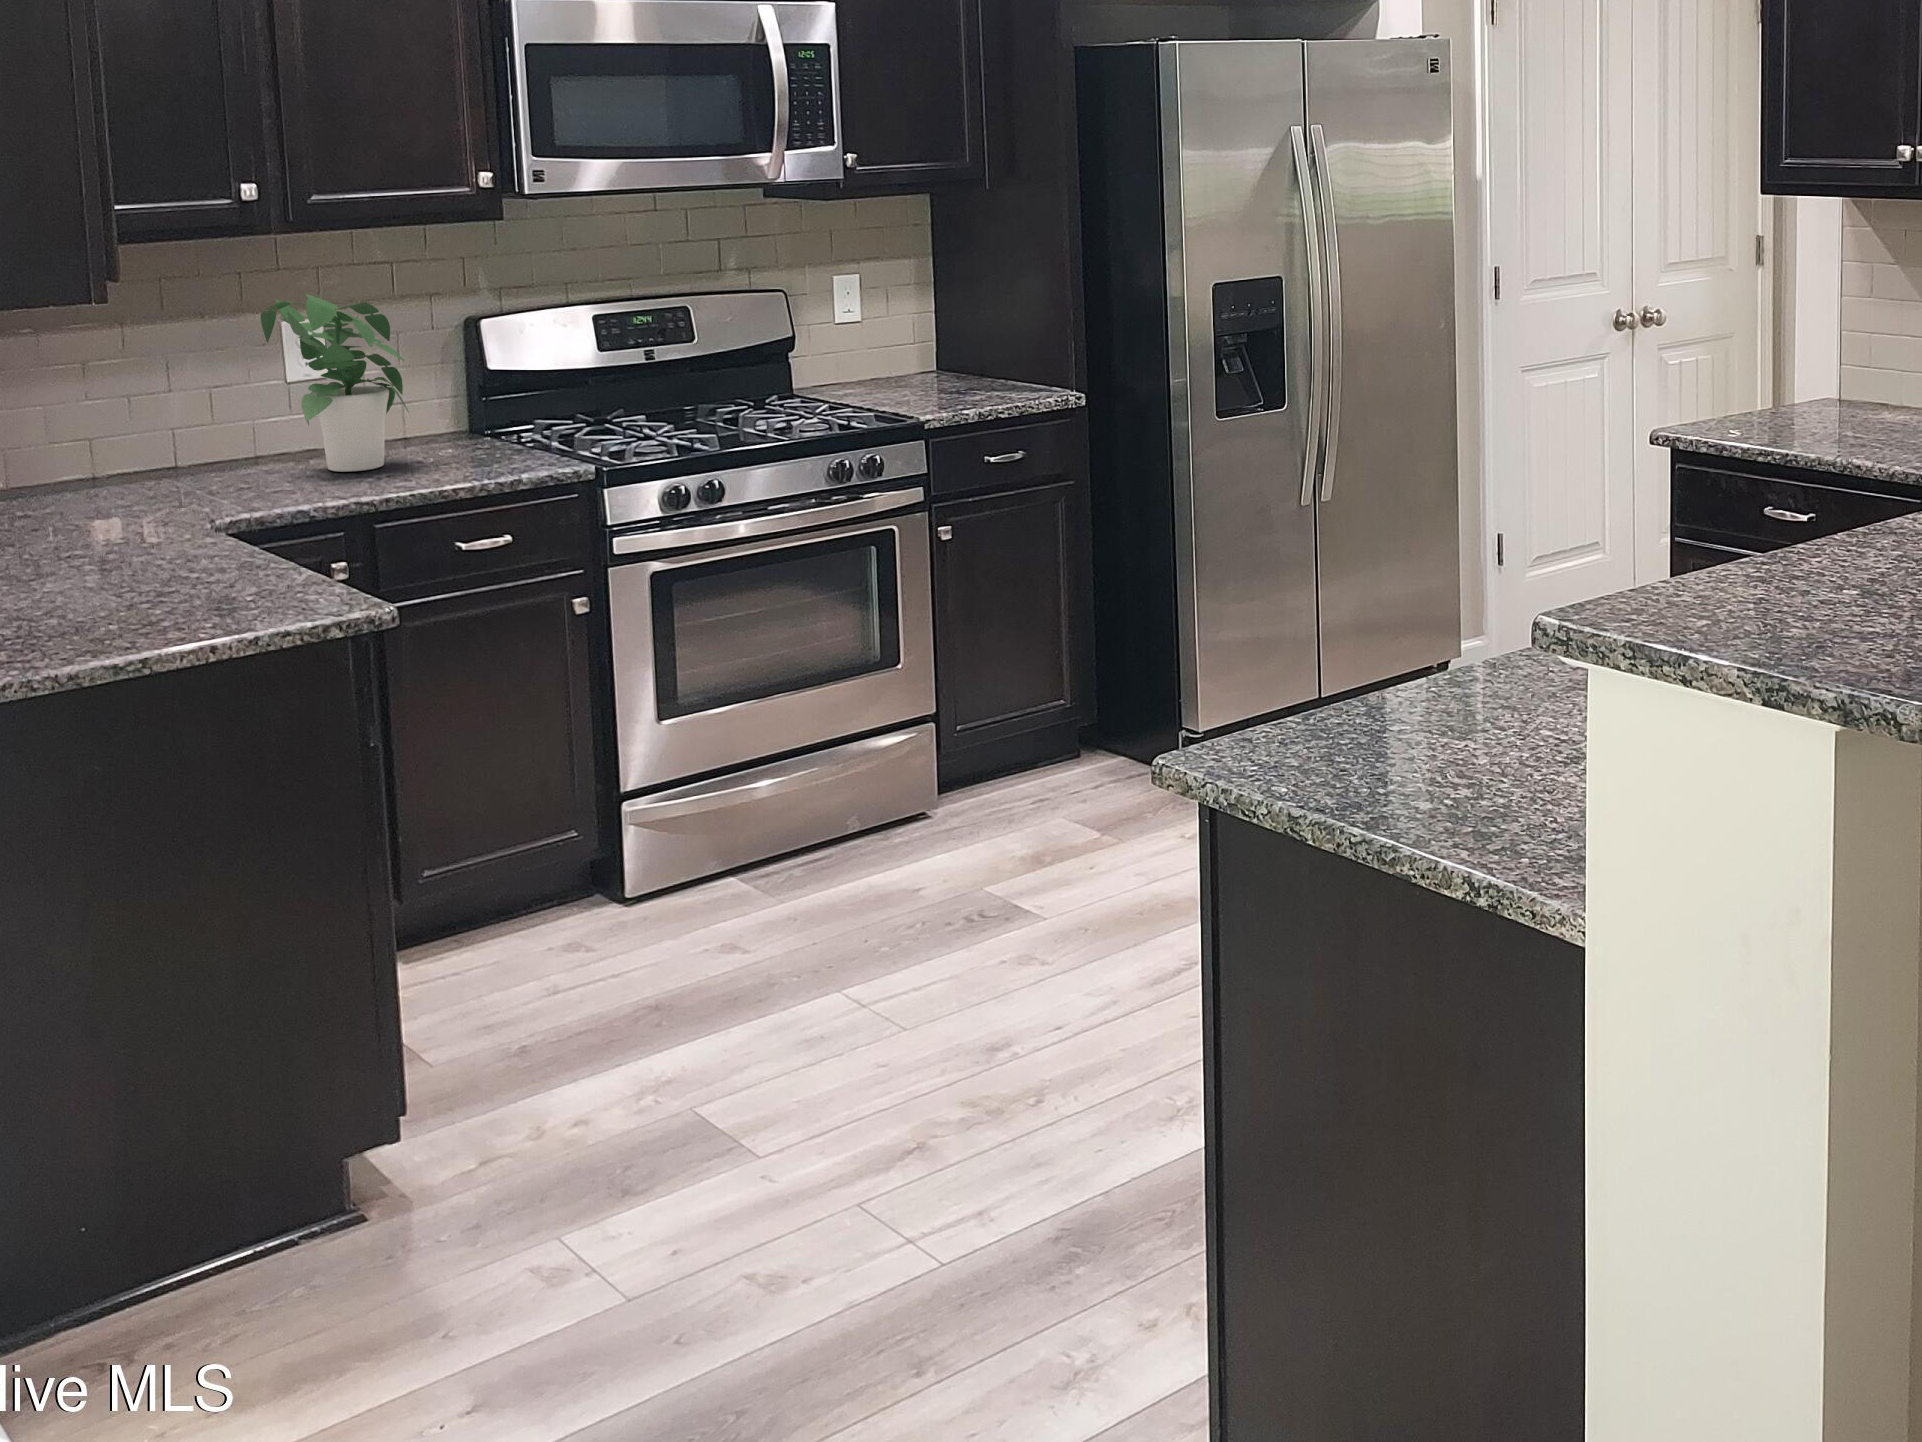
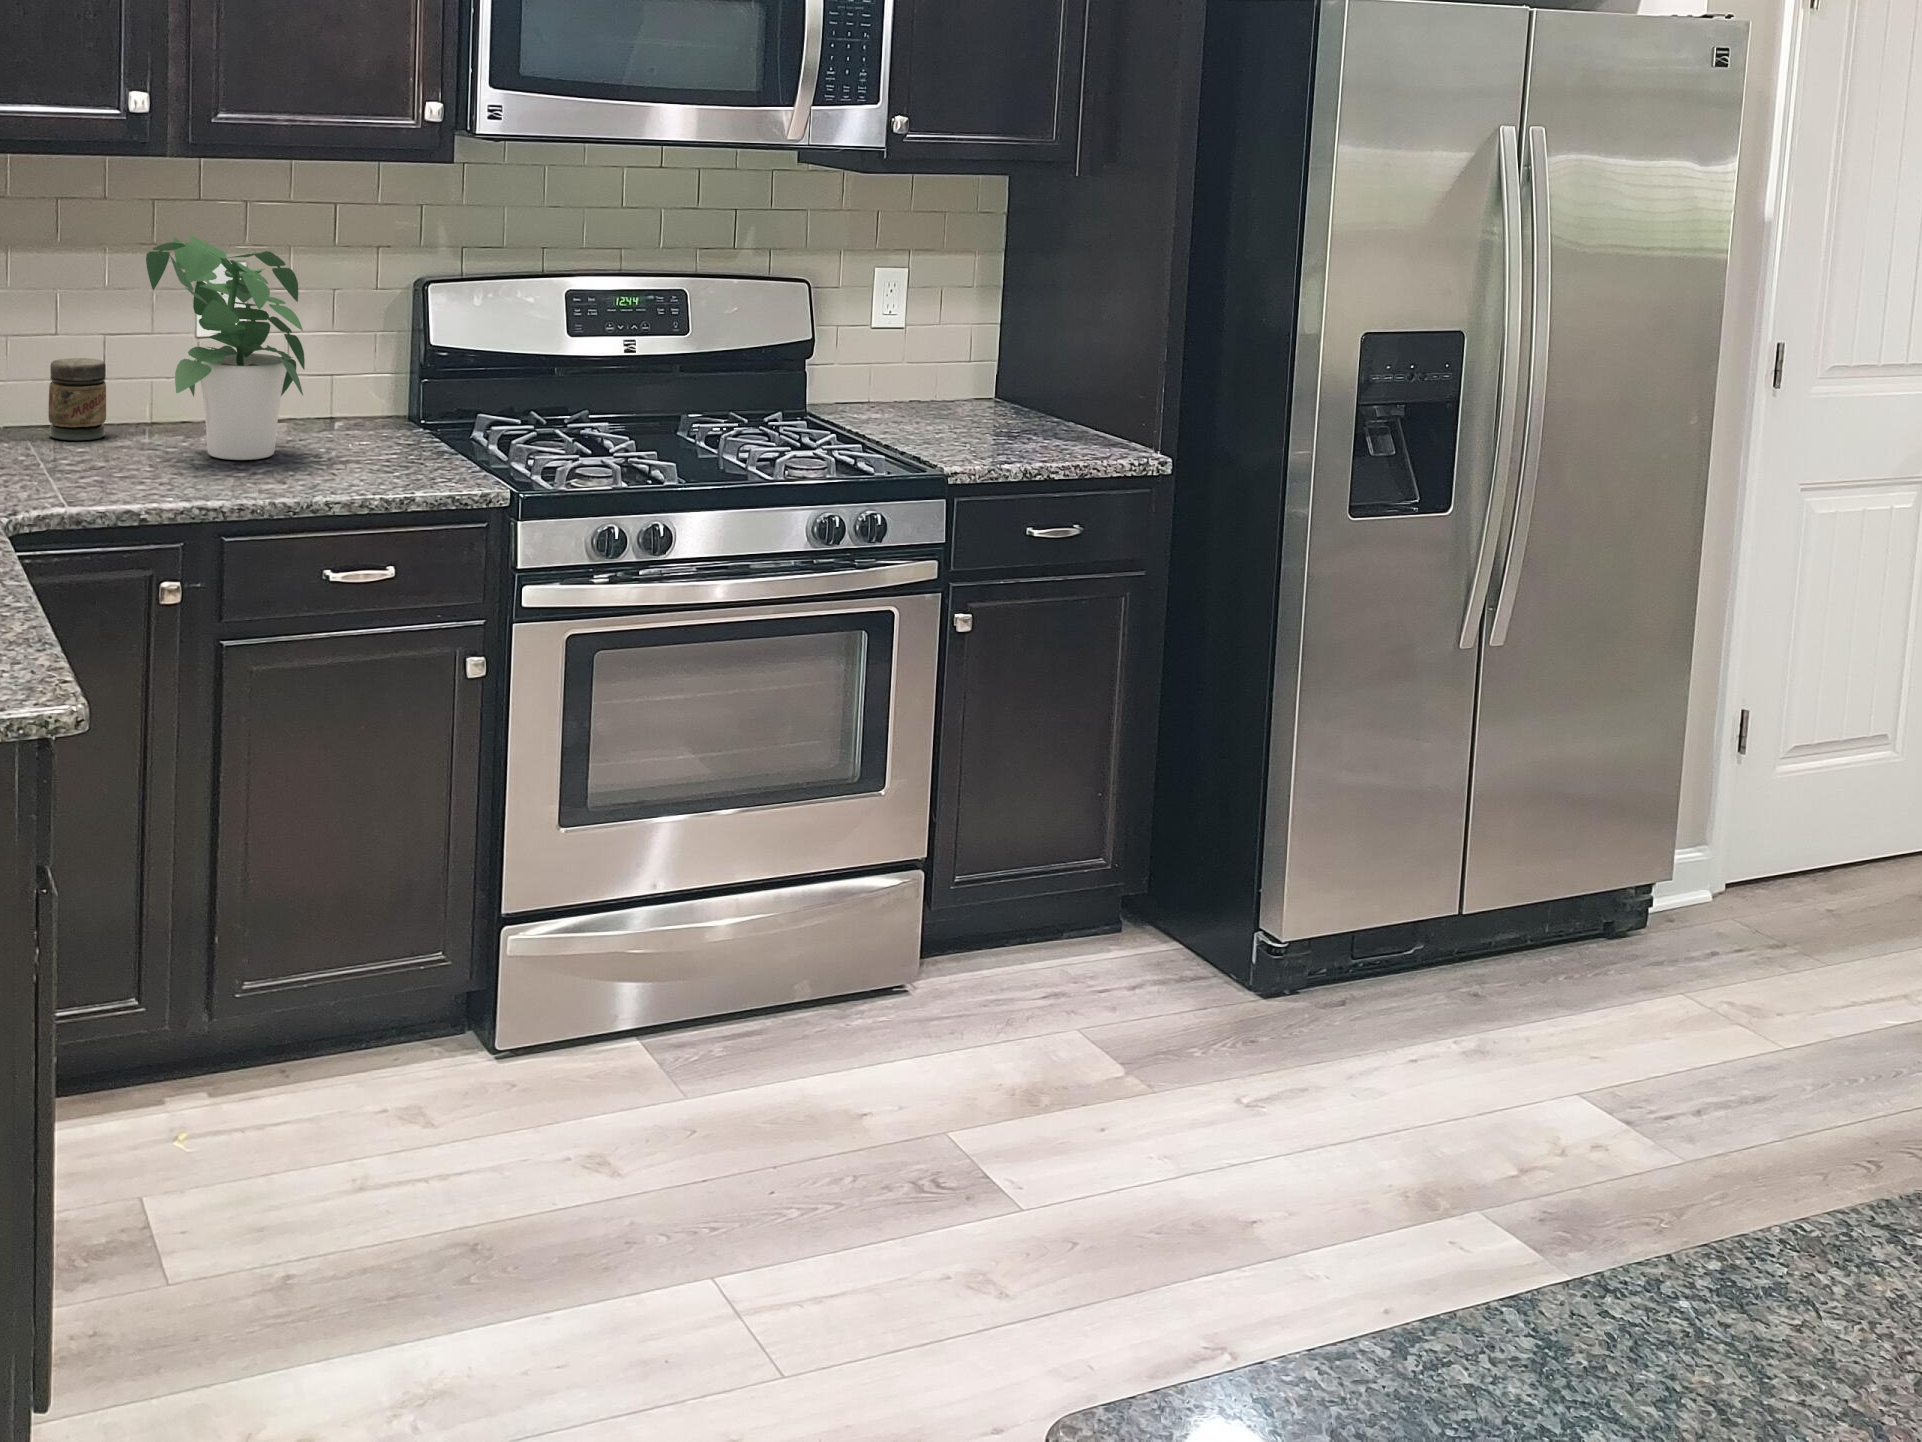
jar: none [173,407,226,475] -> present [48,358,106,440]

